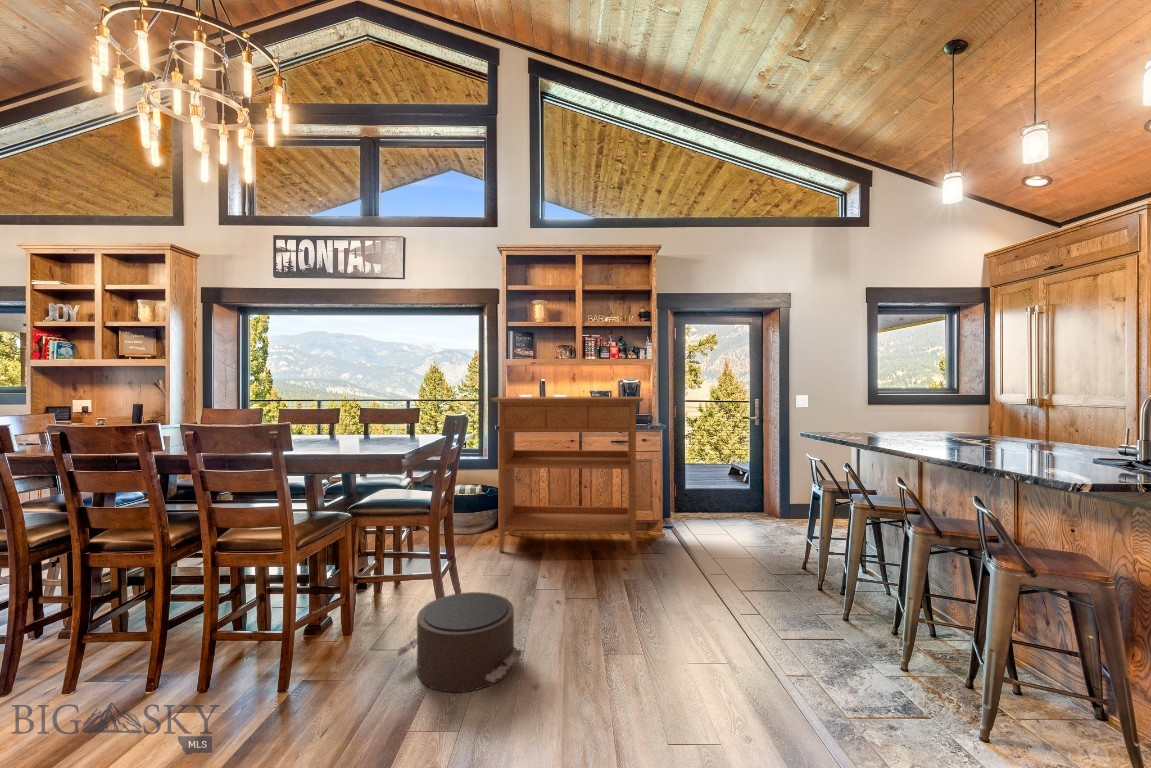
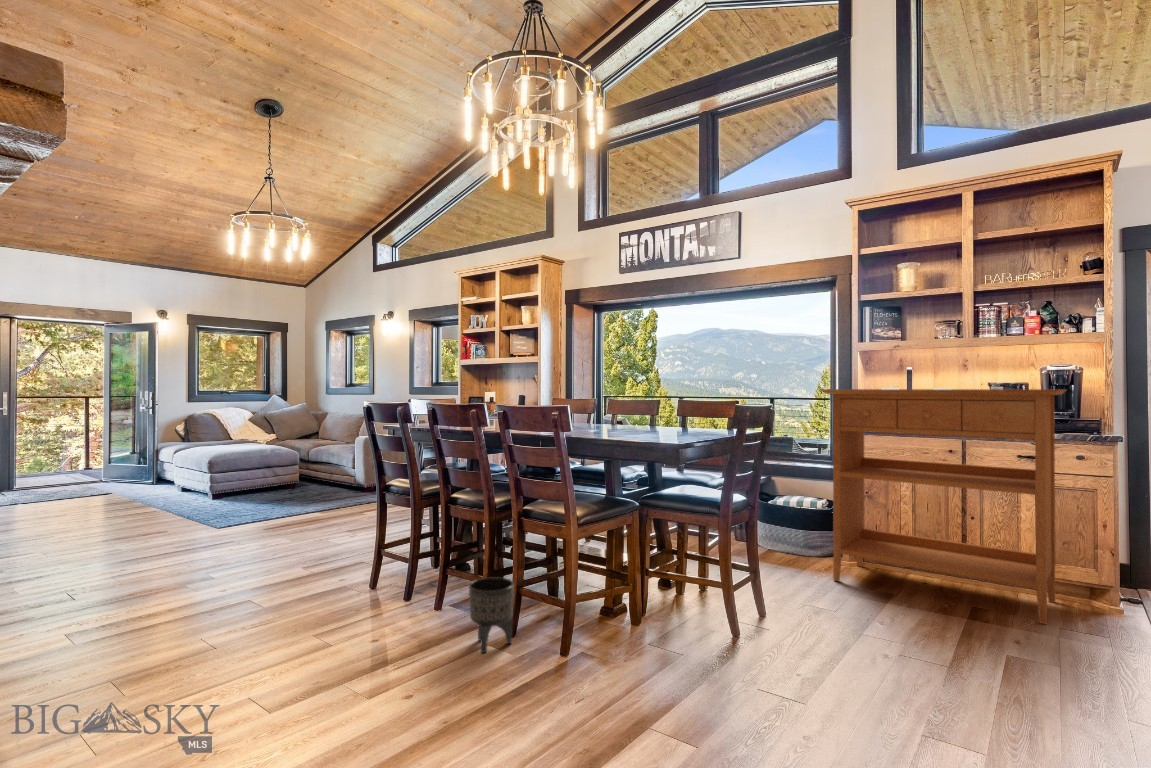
pouf: present [396,592,523,692] -> none [664,599,801,704]
planter: none [142,638,211,740] -> present [469,577,514,653]

